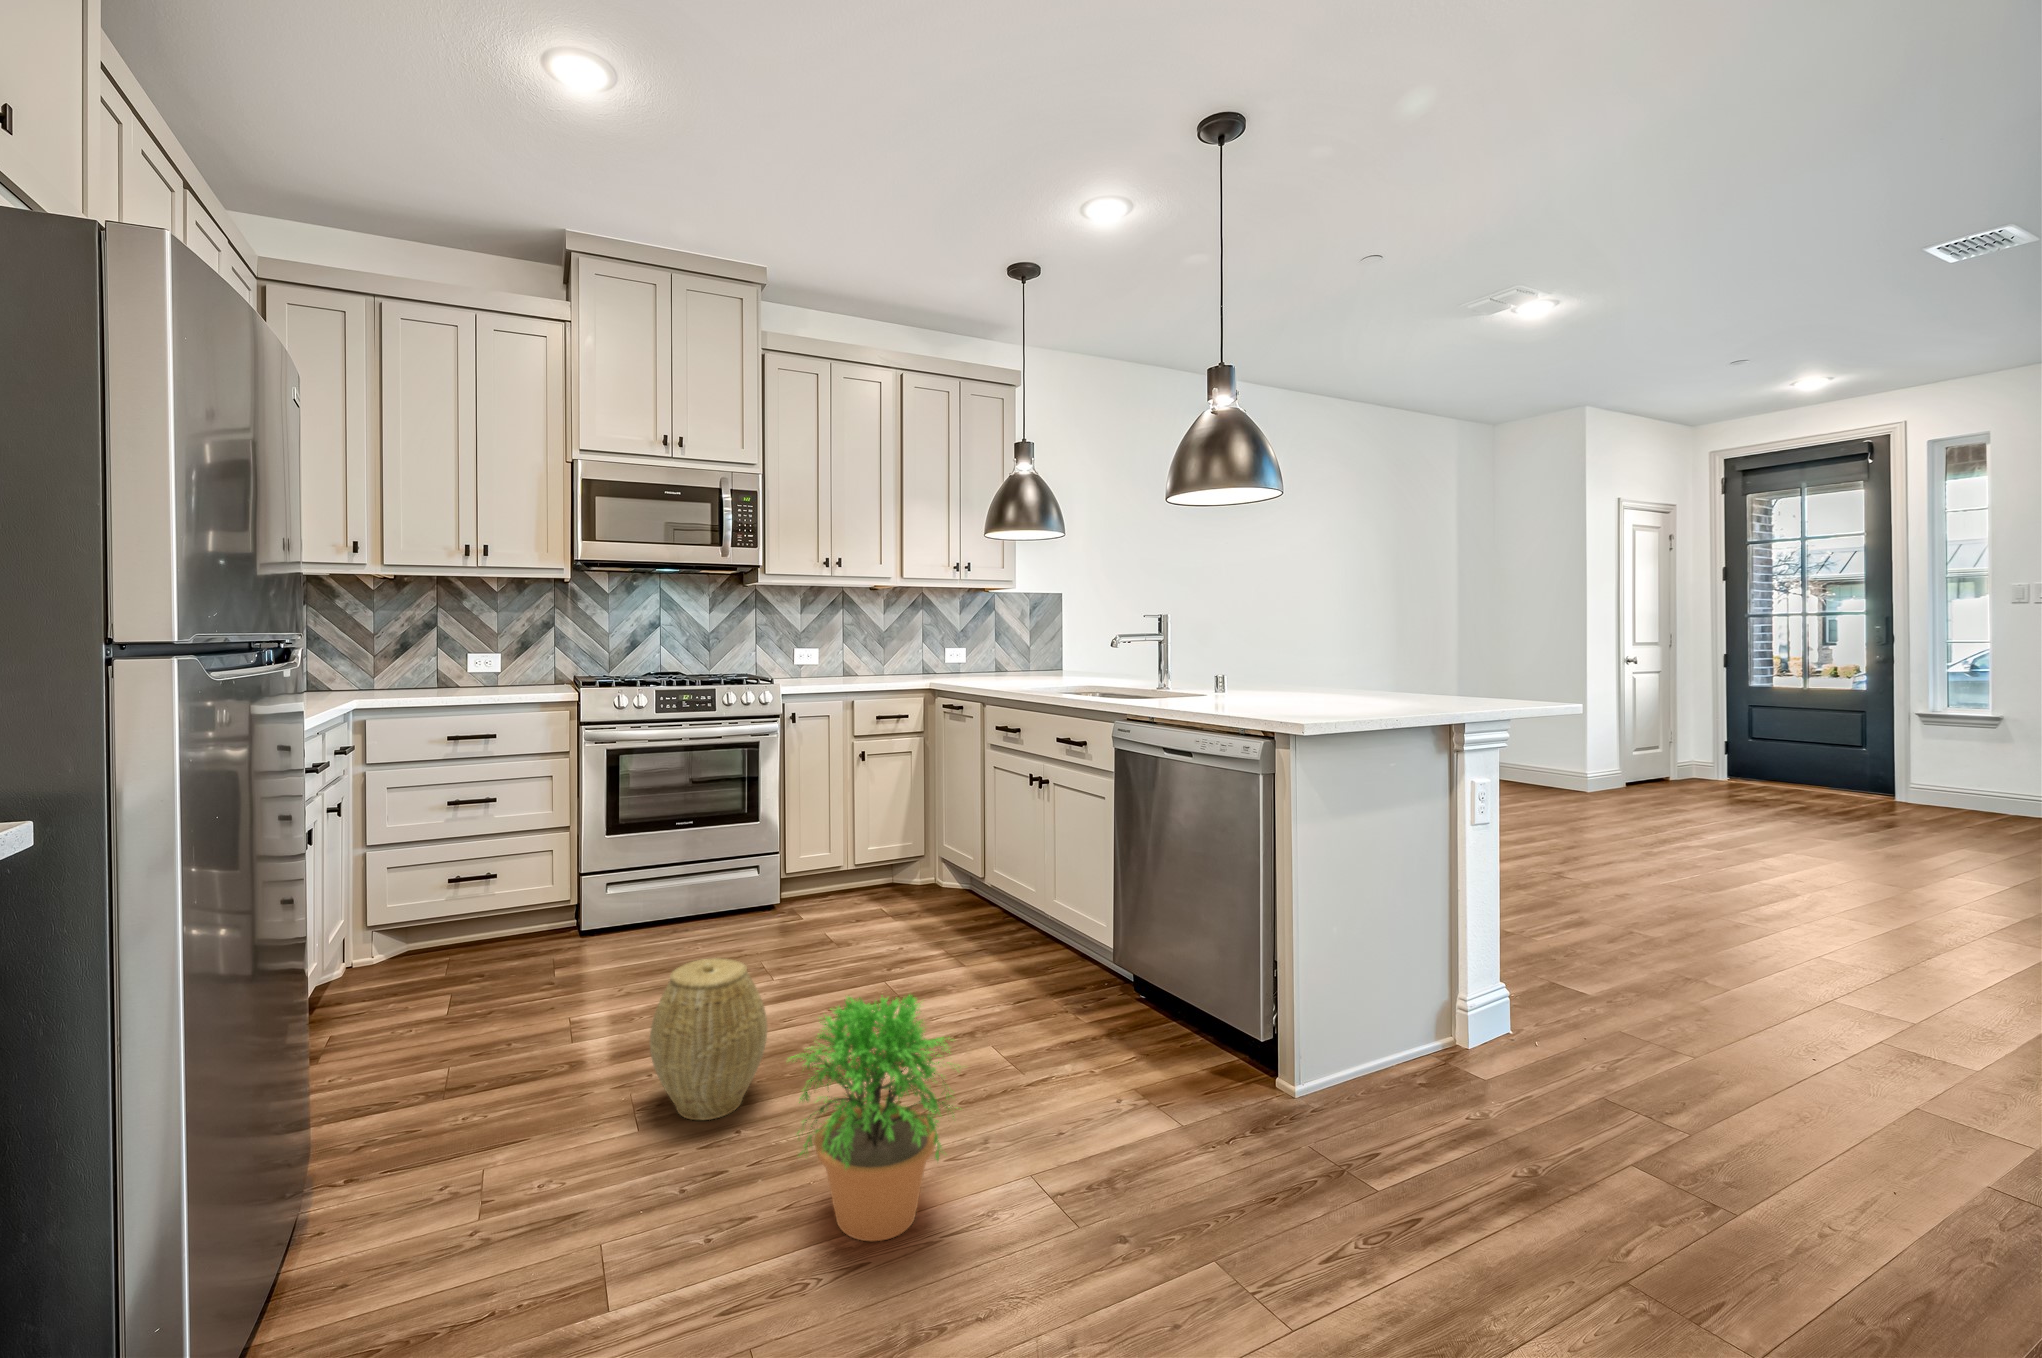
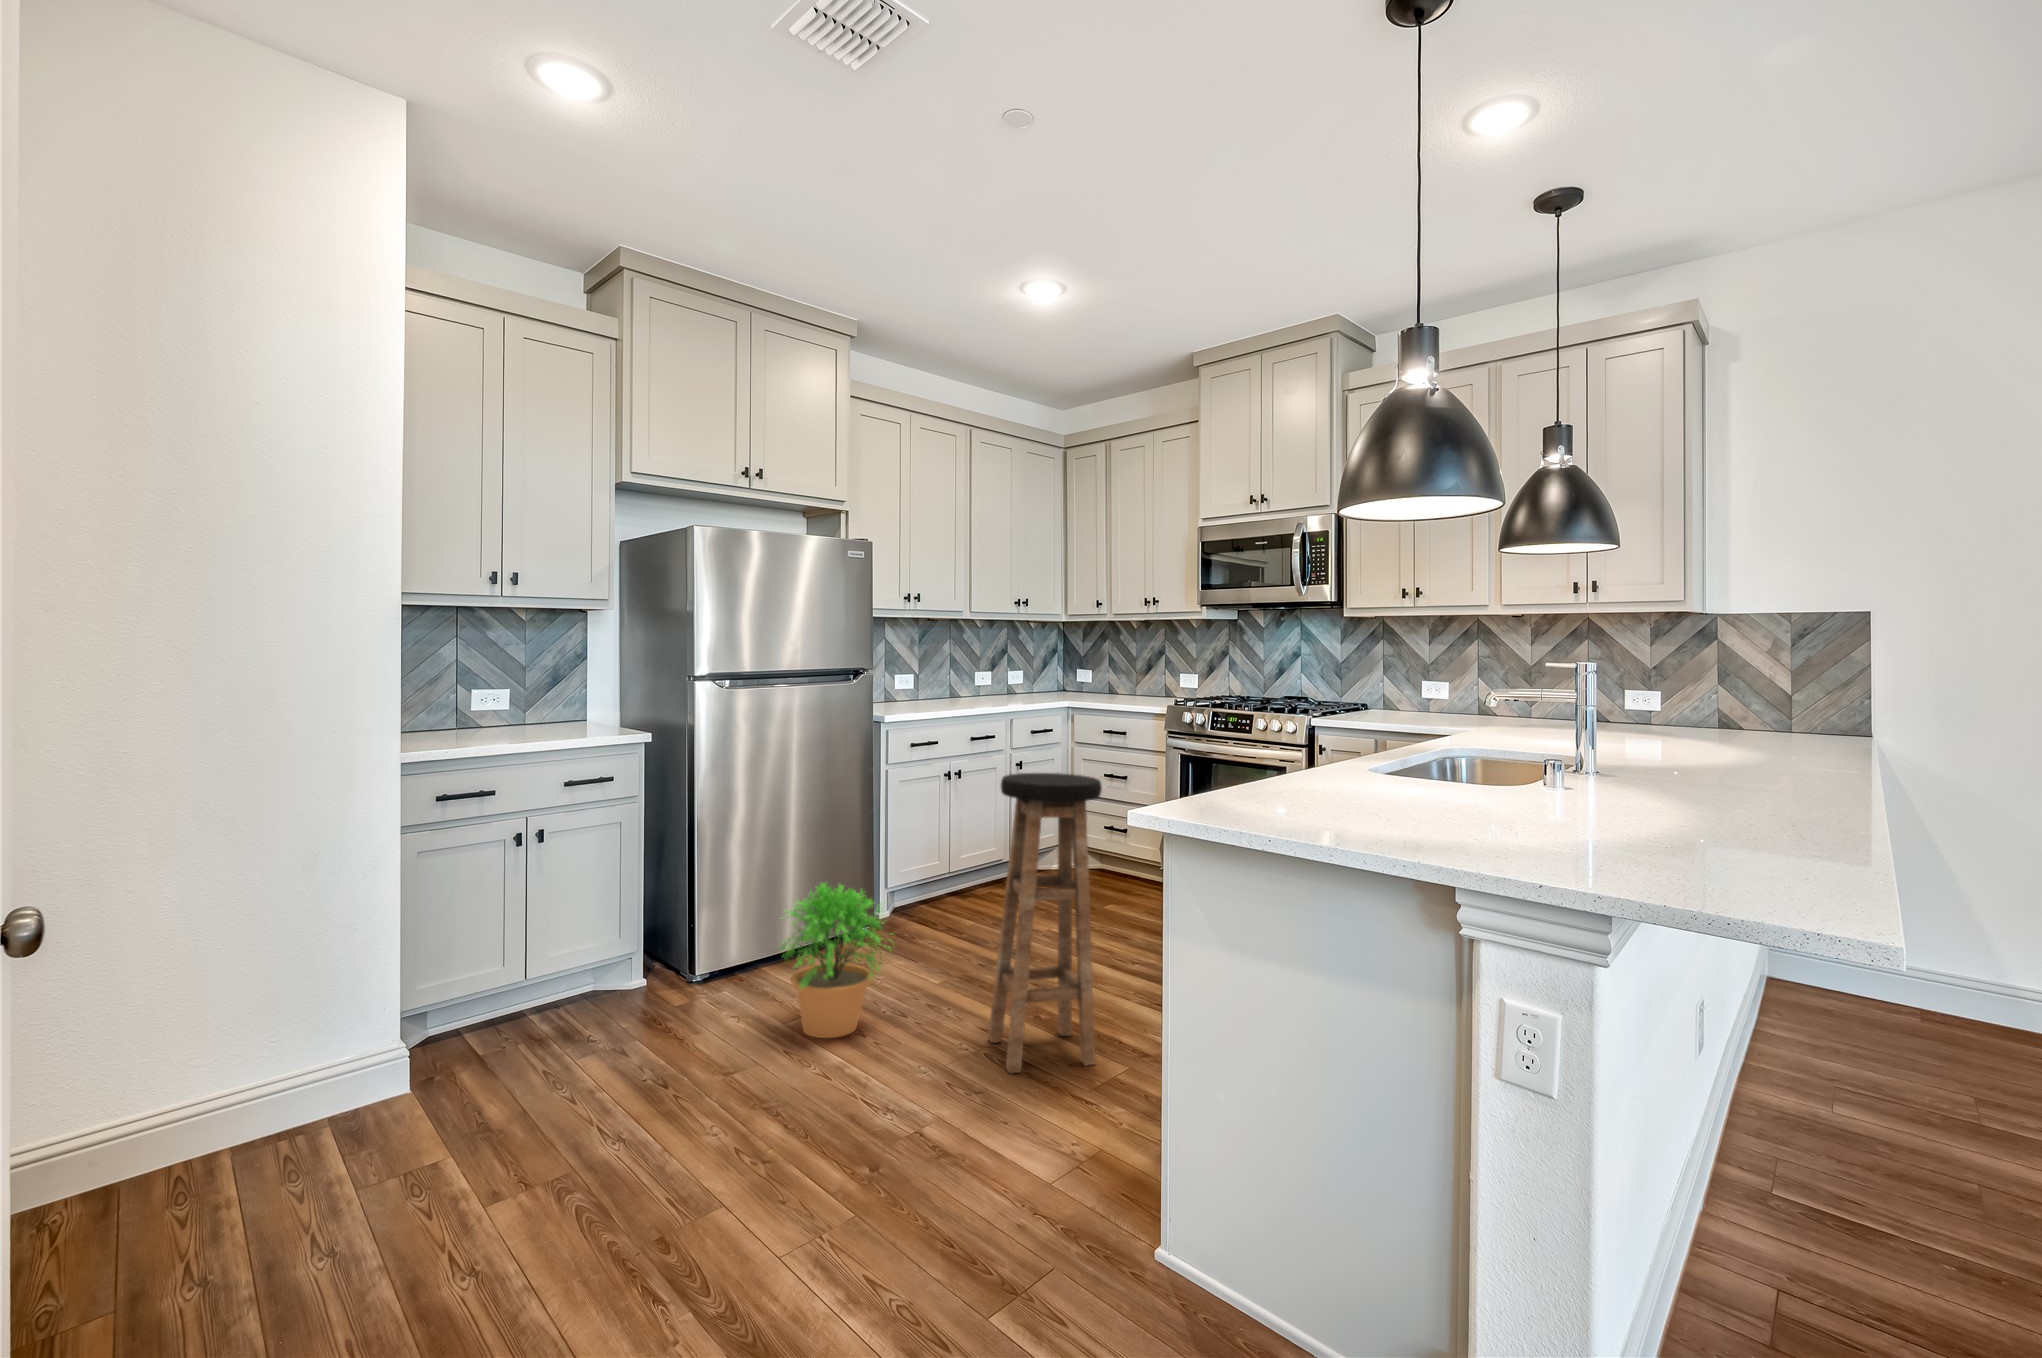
bar stool: none [954,764,1066,1095] -> present [988,773,1102,1073]
woven basket: present [650,958,767,1120] -> none [908,875,986,979]

